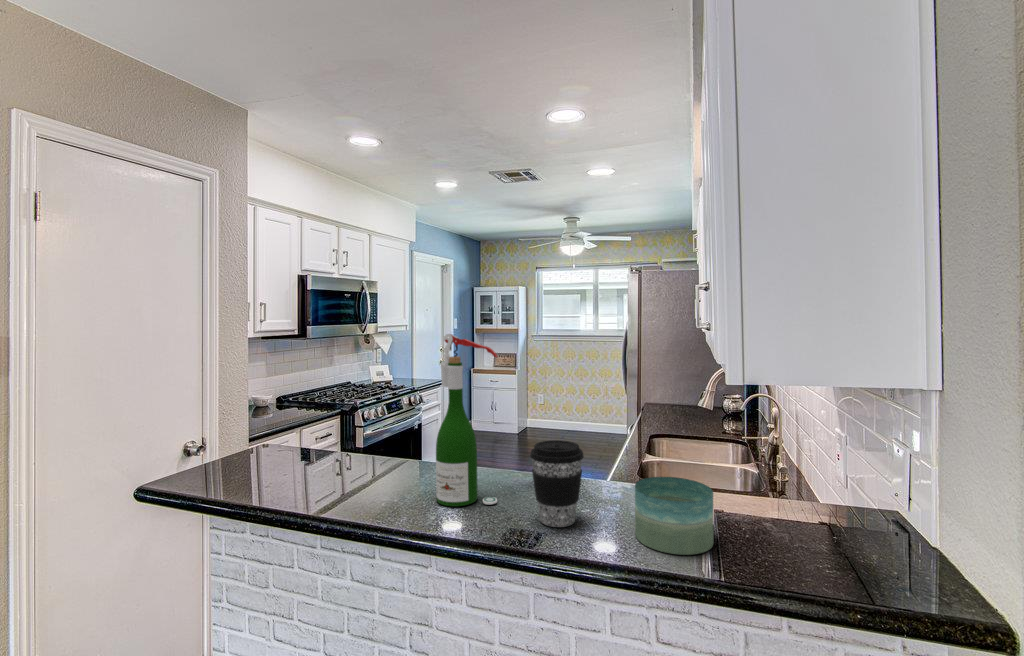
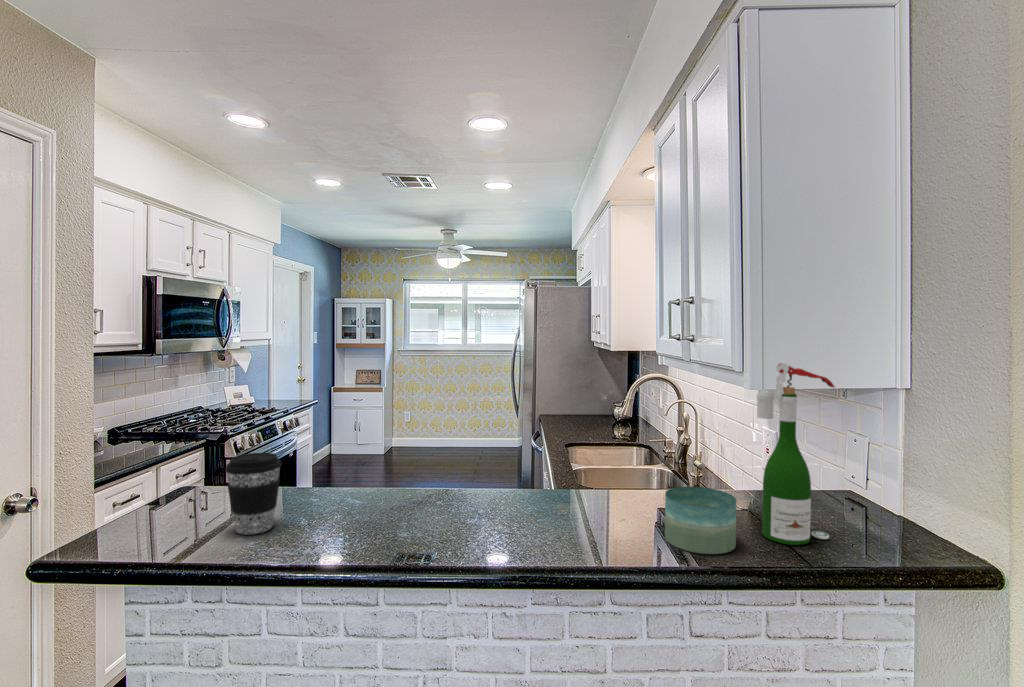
wine bottle: present [436,334,498,506] -> present [757,363,835,545]
coffee cup: present [530,440,584,527] -> present [225,453,281,534]

